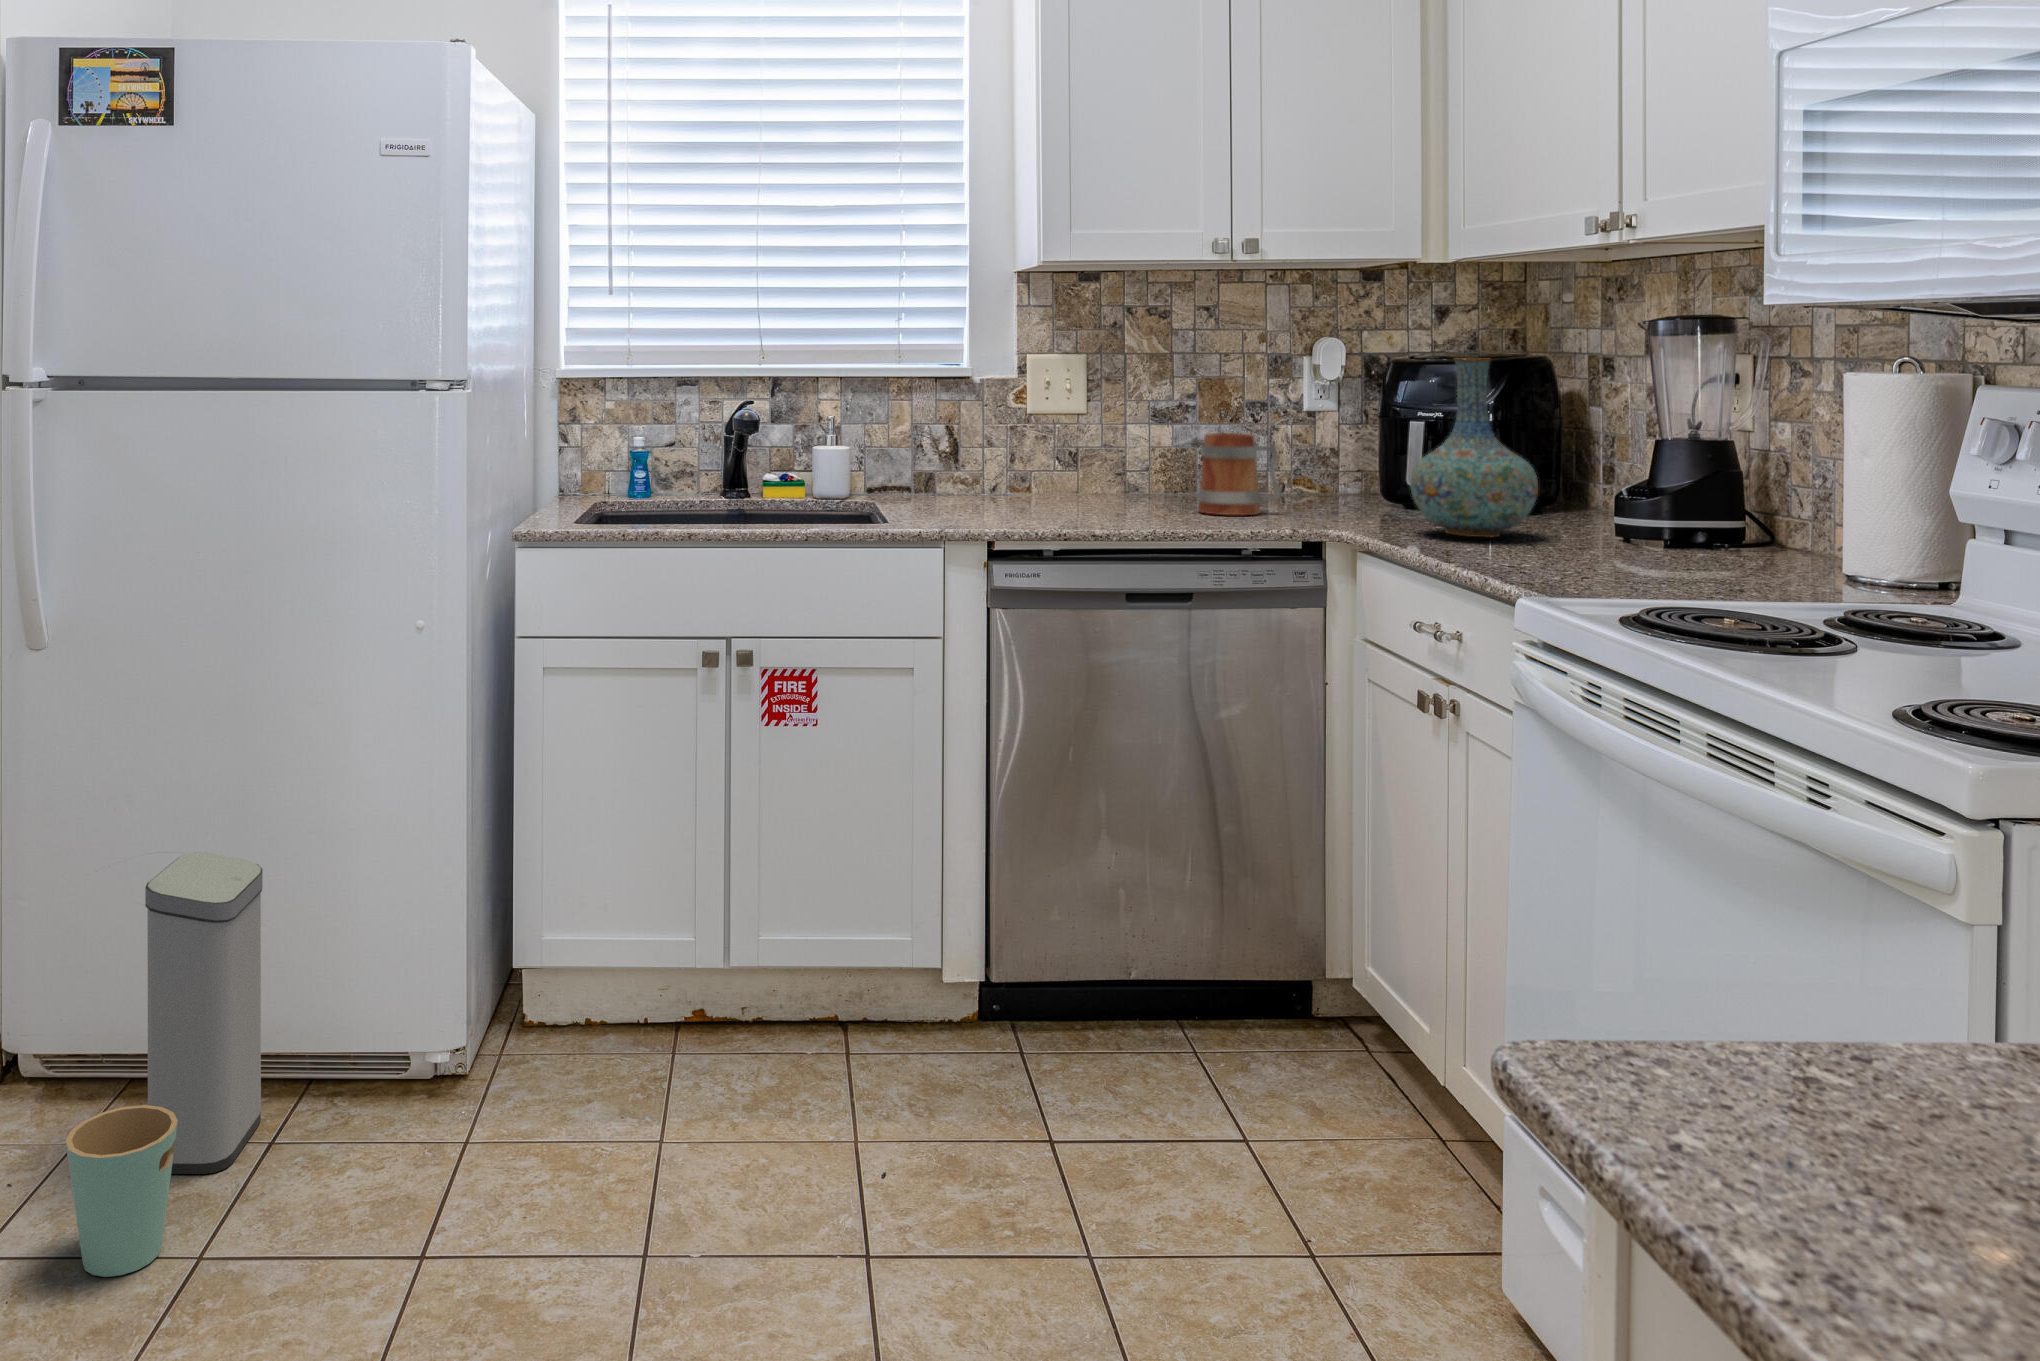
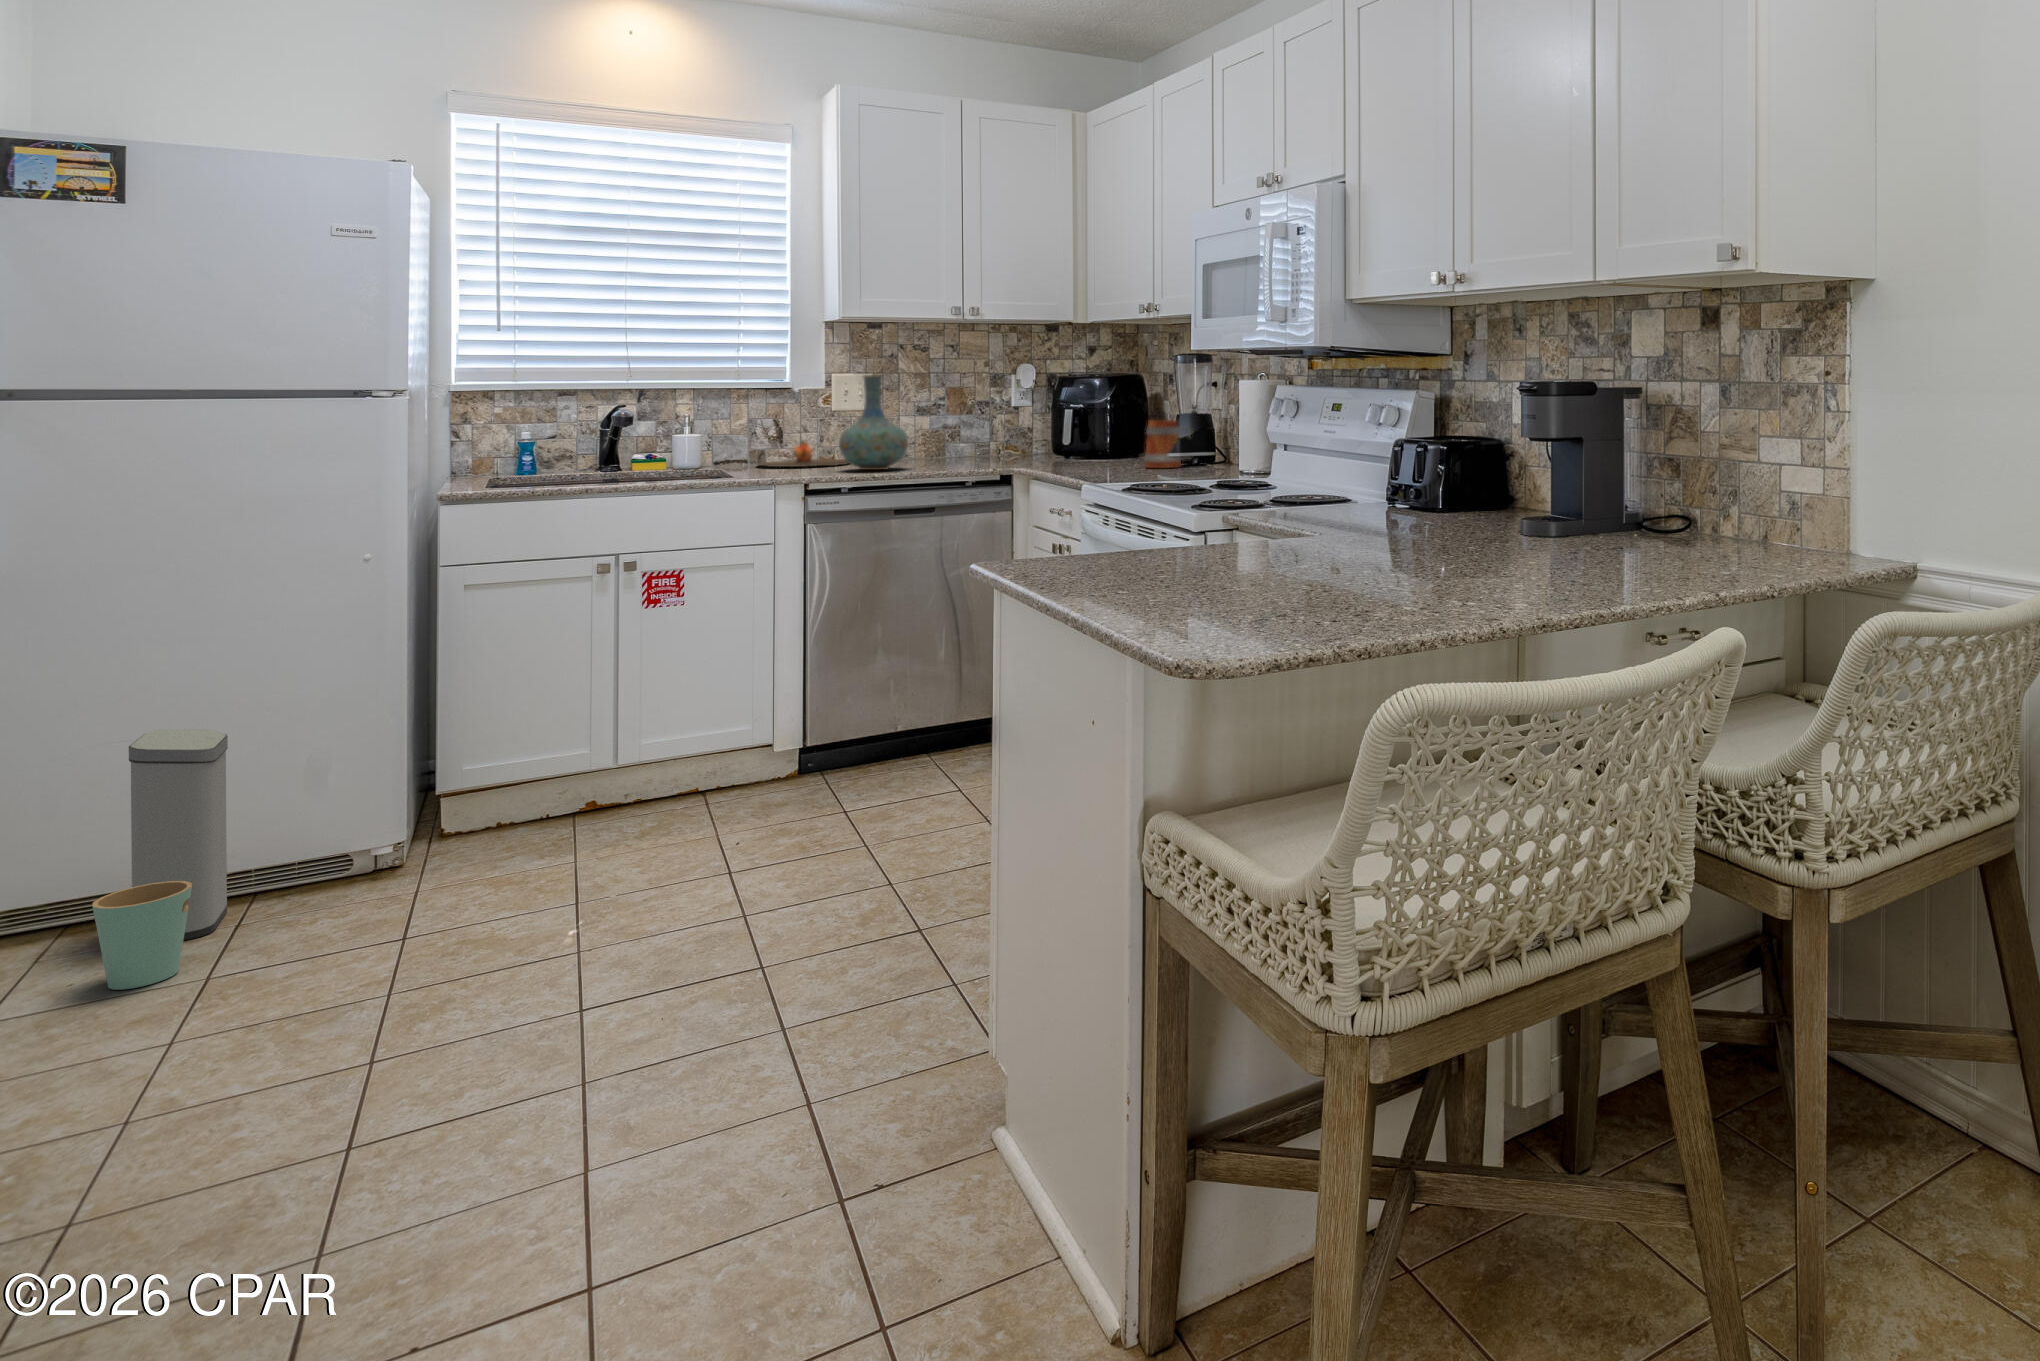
vase: present [1410,358,1538,537] -> present [839,375,908,470]
mug: present [1198,433,1280,515] -> present [1144,420,1191,468]
plate: none [921,459,1054,503] -> present [757,441,849,467]

